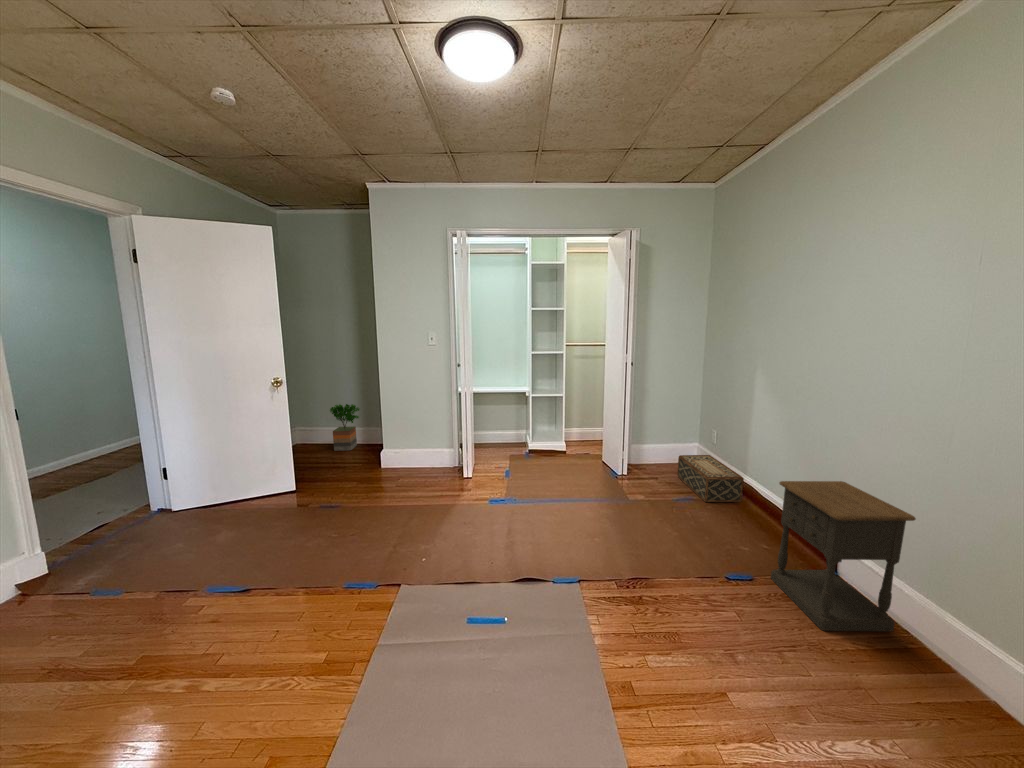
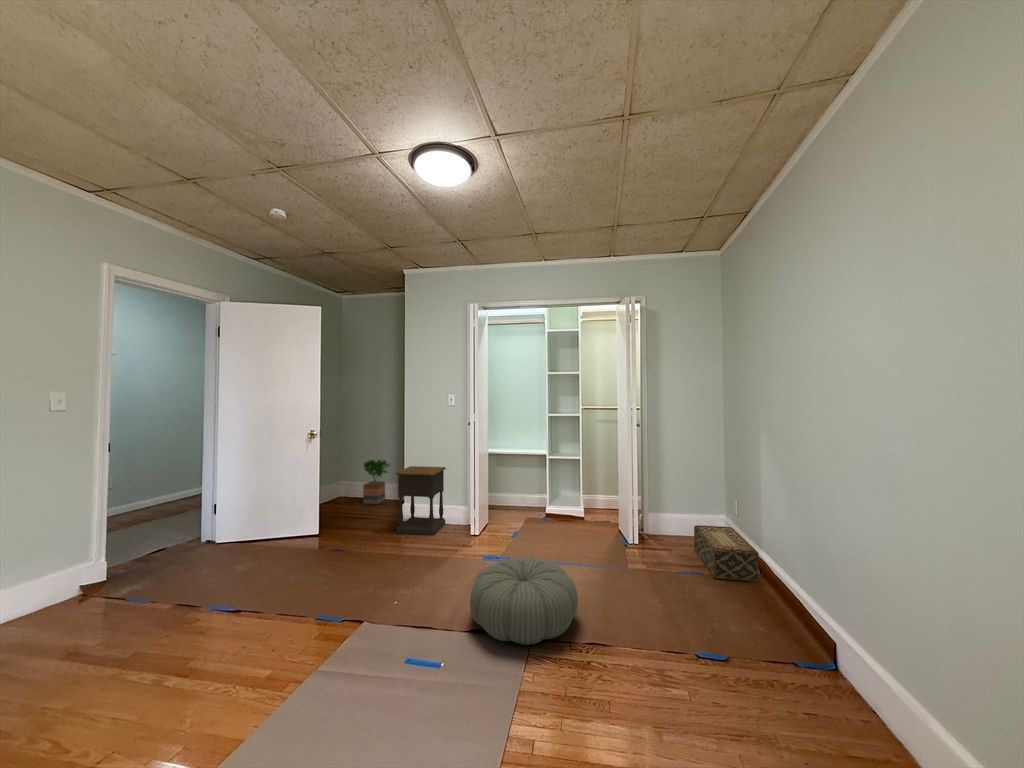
nightstand: present [771,481,916,632] -> present [395,466,446,535]
pouf: none [510,503,616,587] -> present [470,558,578,645]

